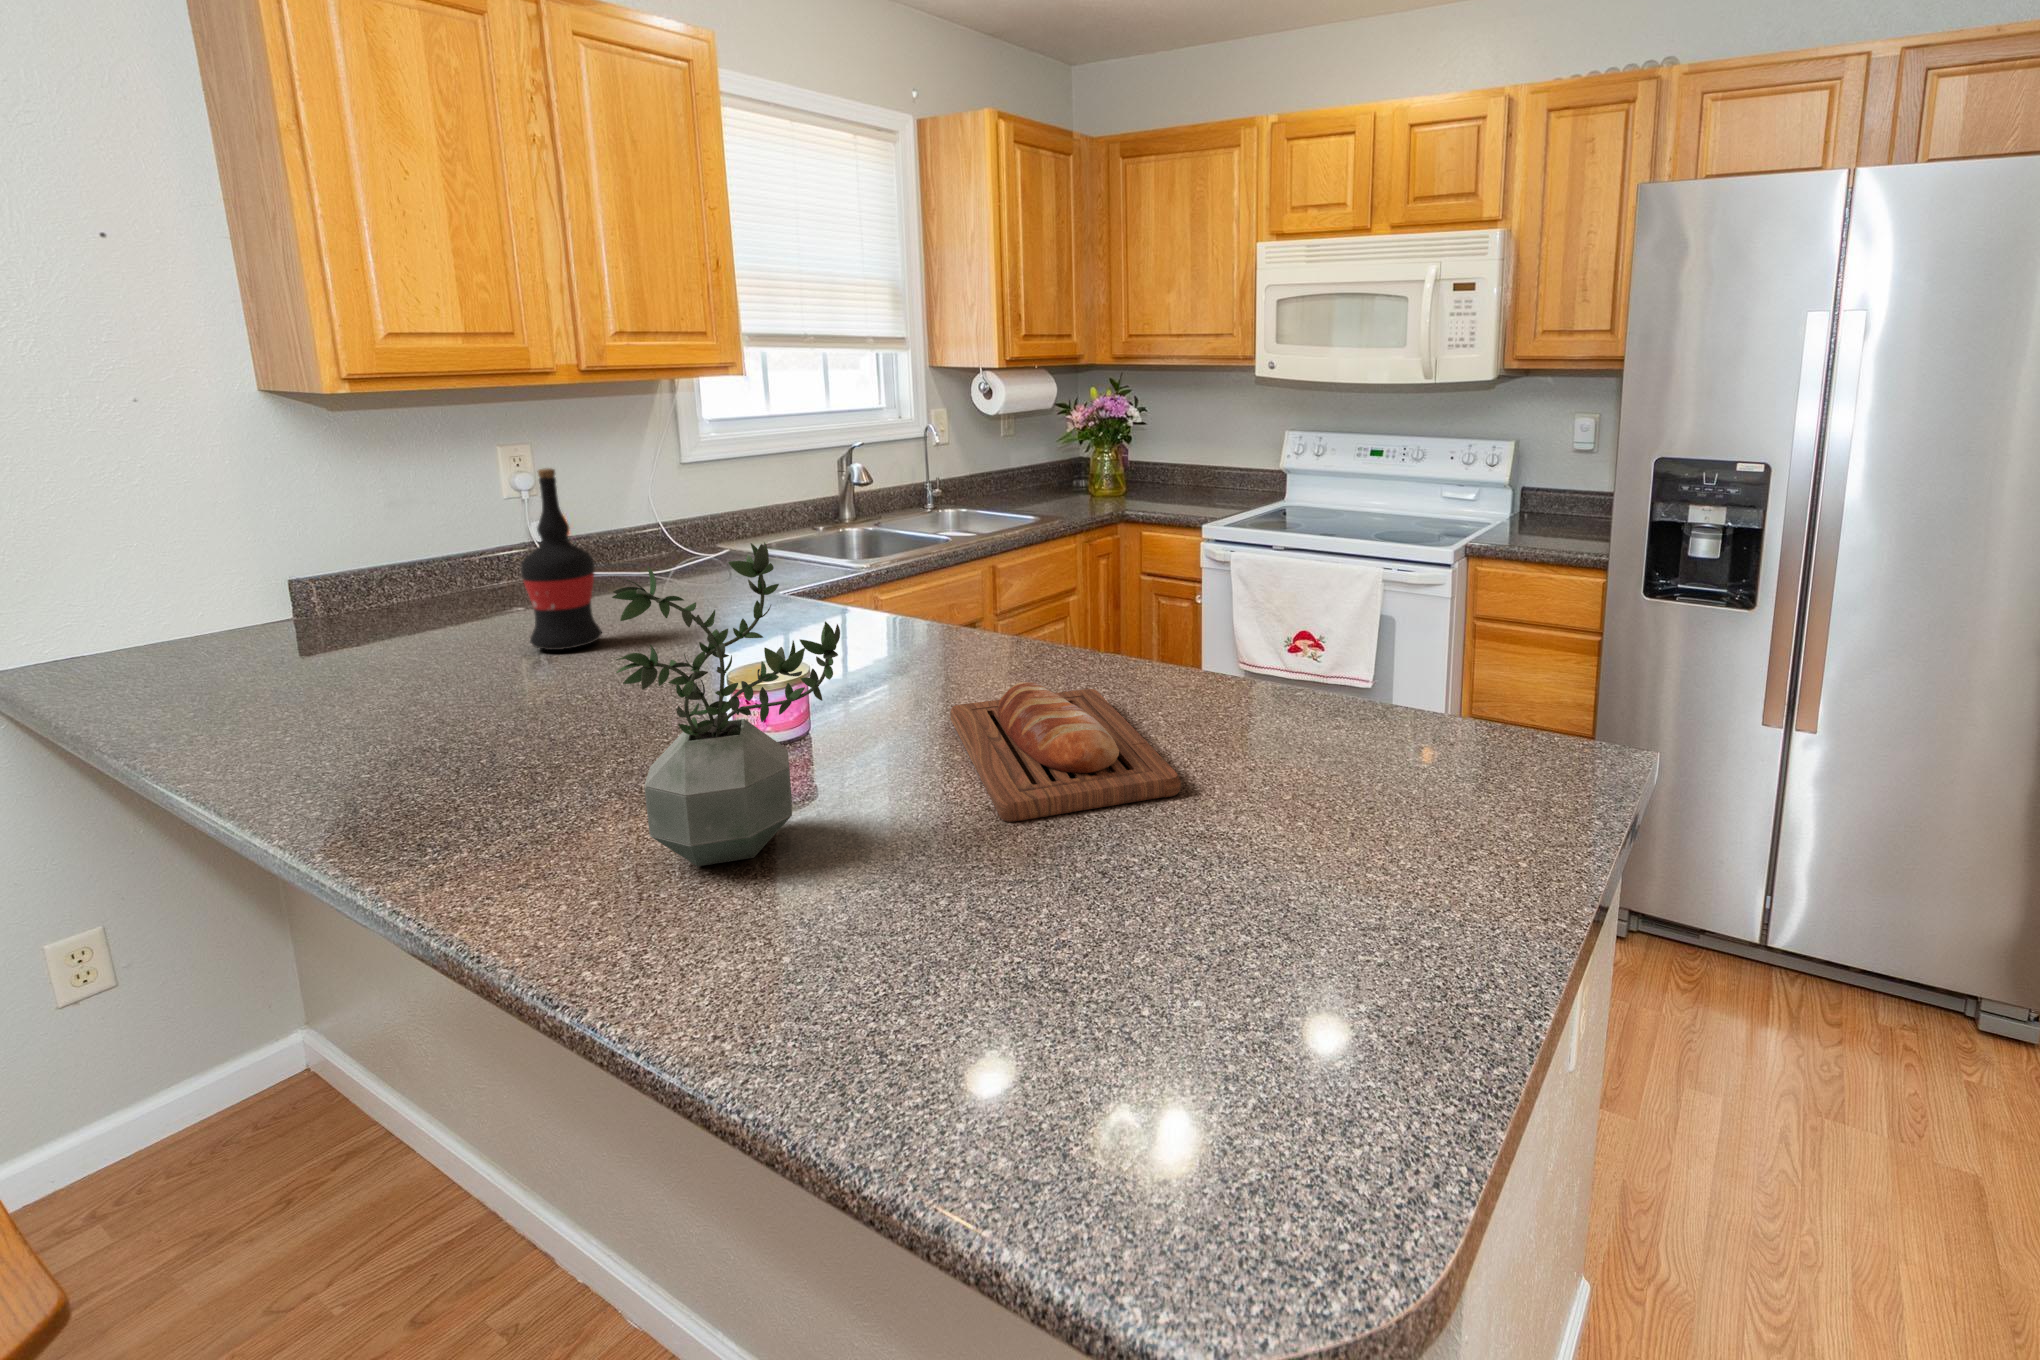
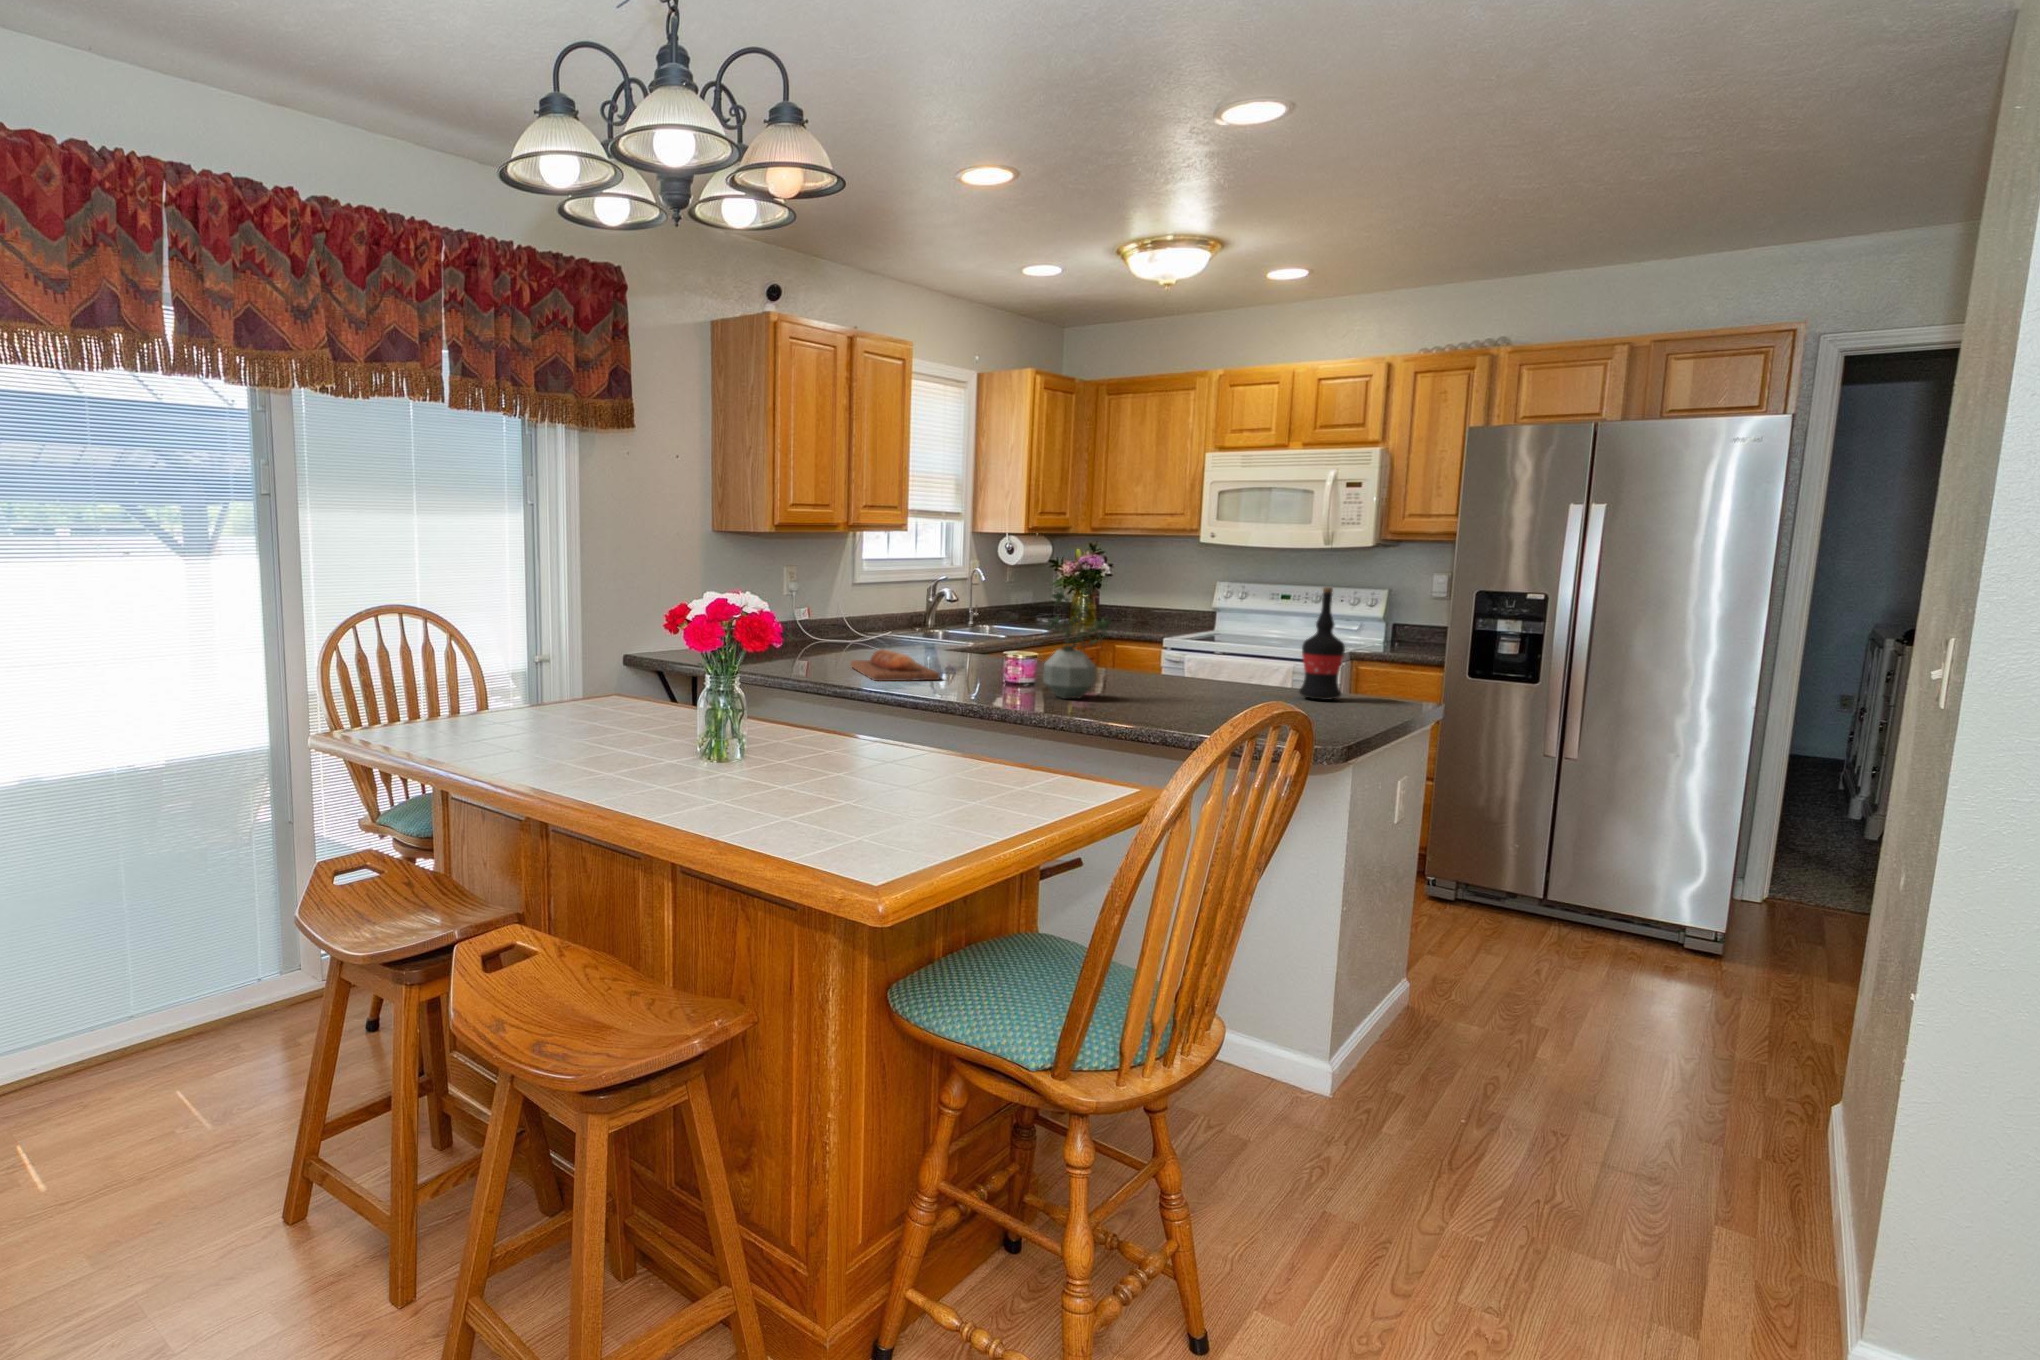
wine bottle: present [521,468,602,650] -> present [1299,587,1345,700]
bread loaf: present [950,682,1181,822] -> present [851,649,939,681]

